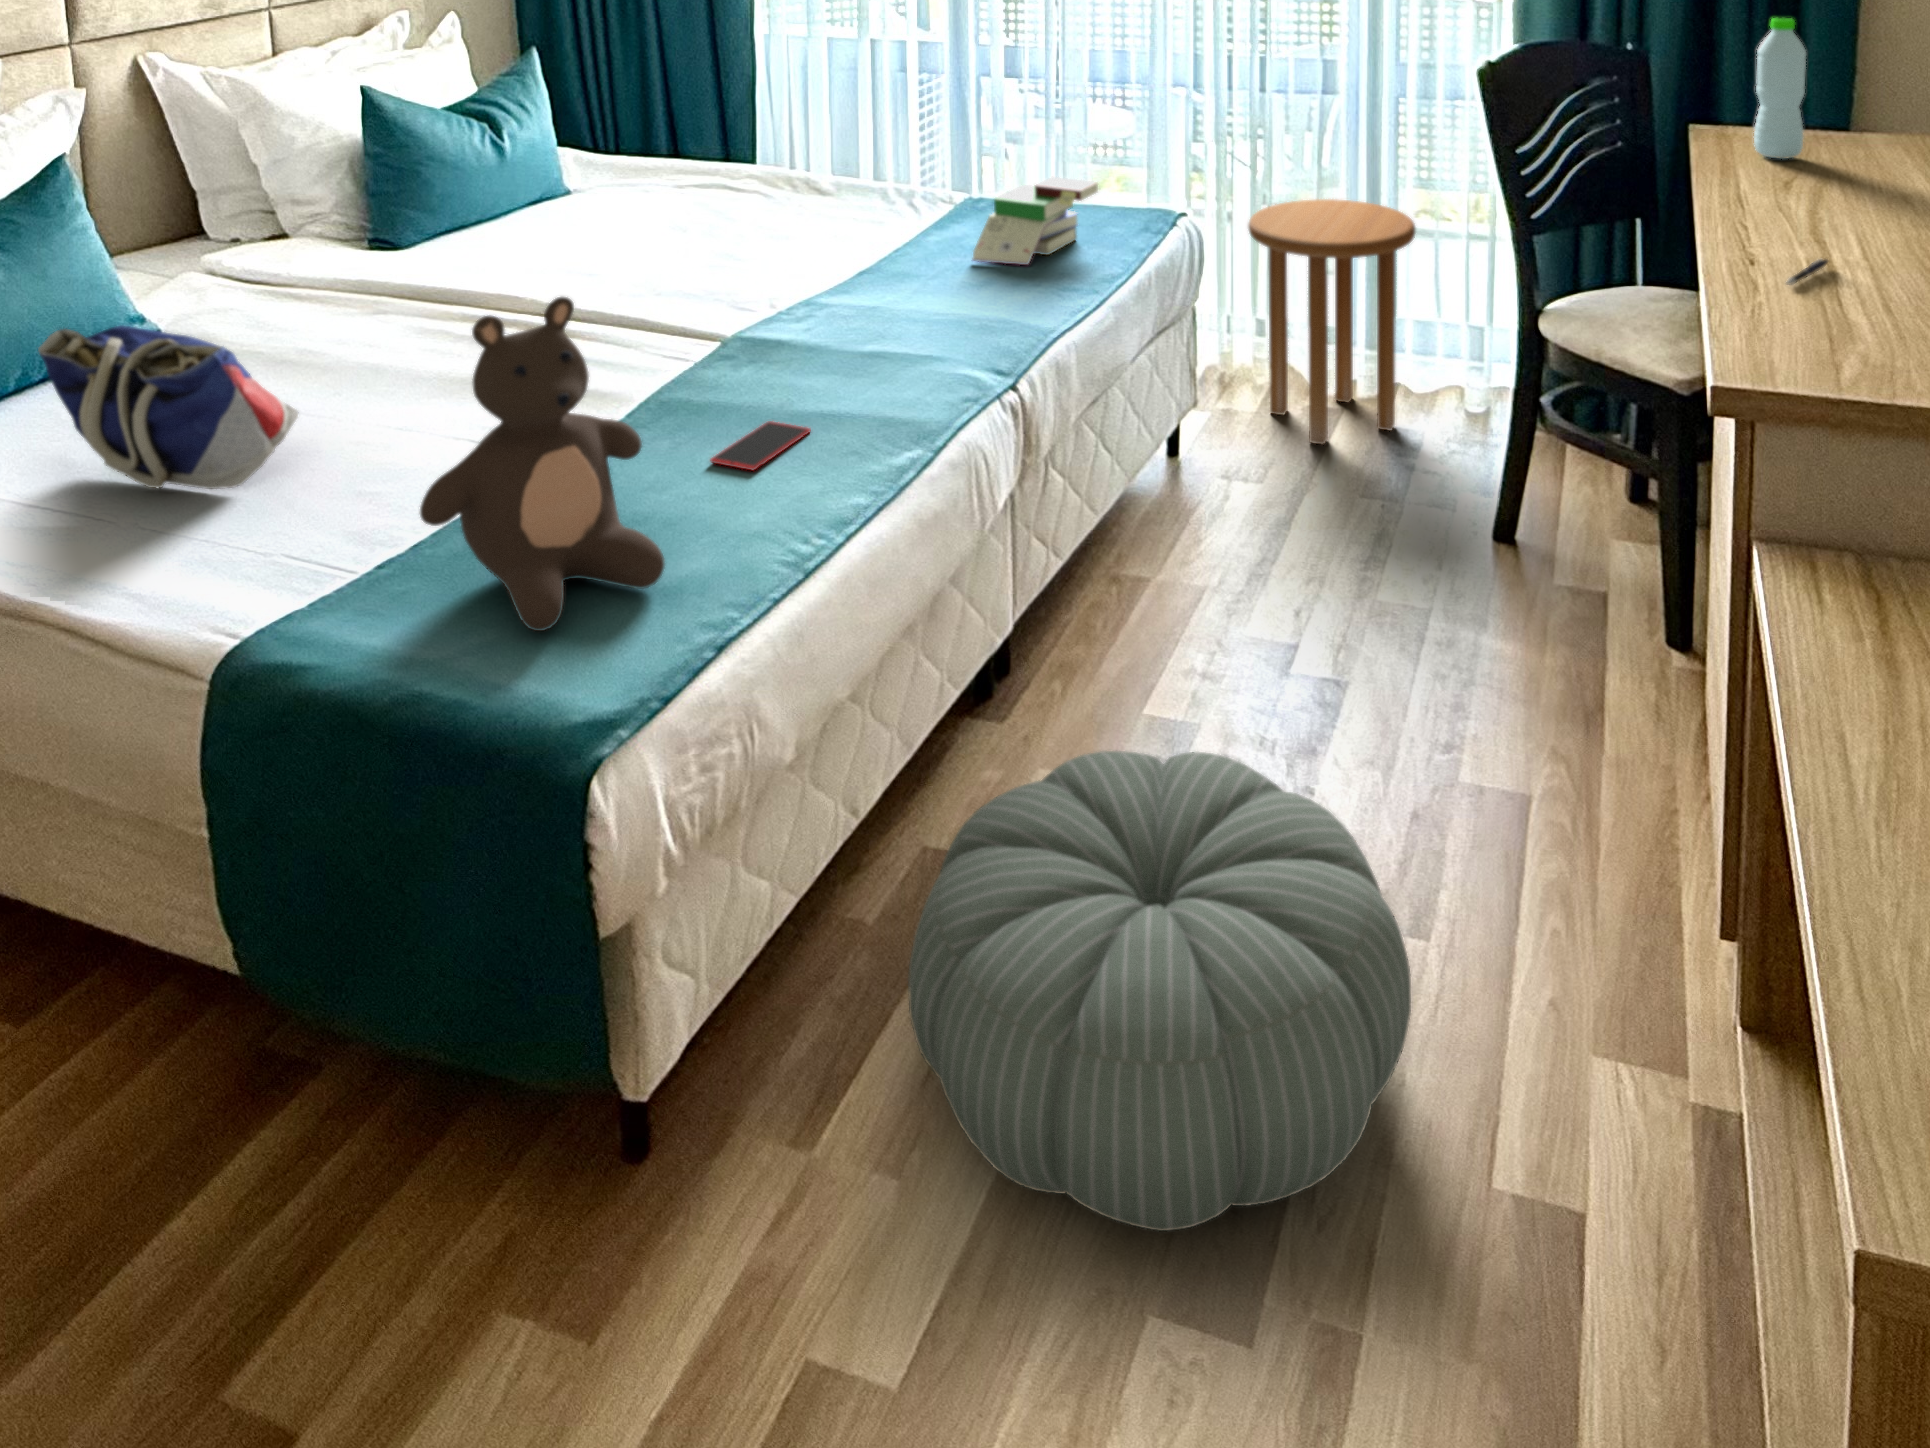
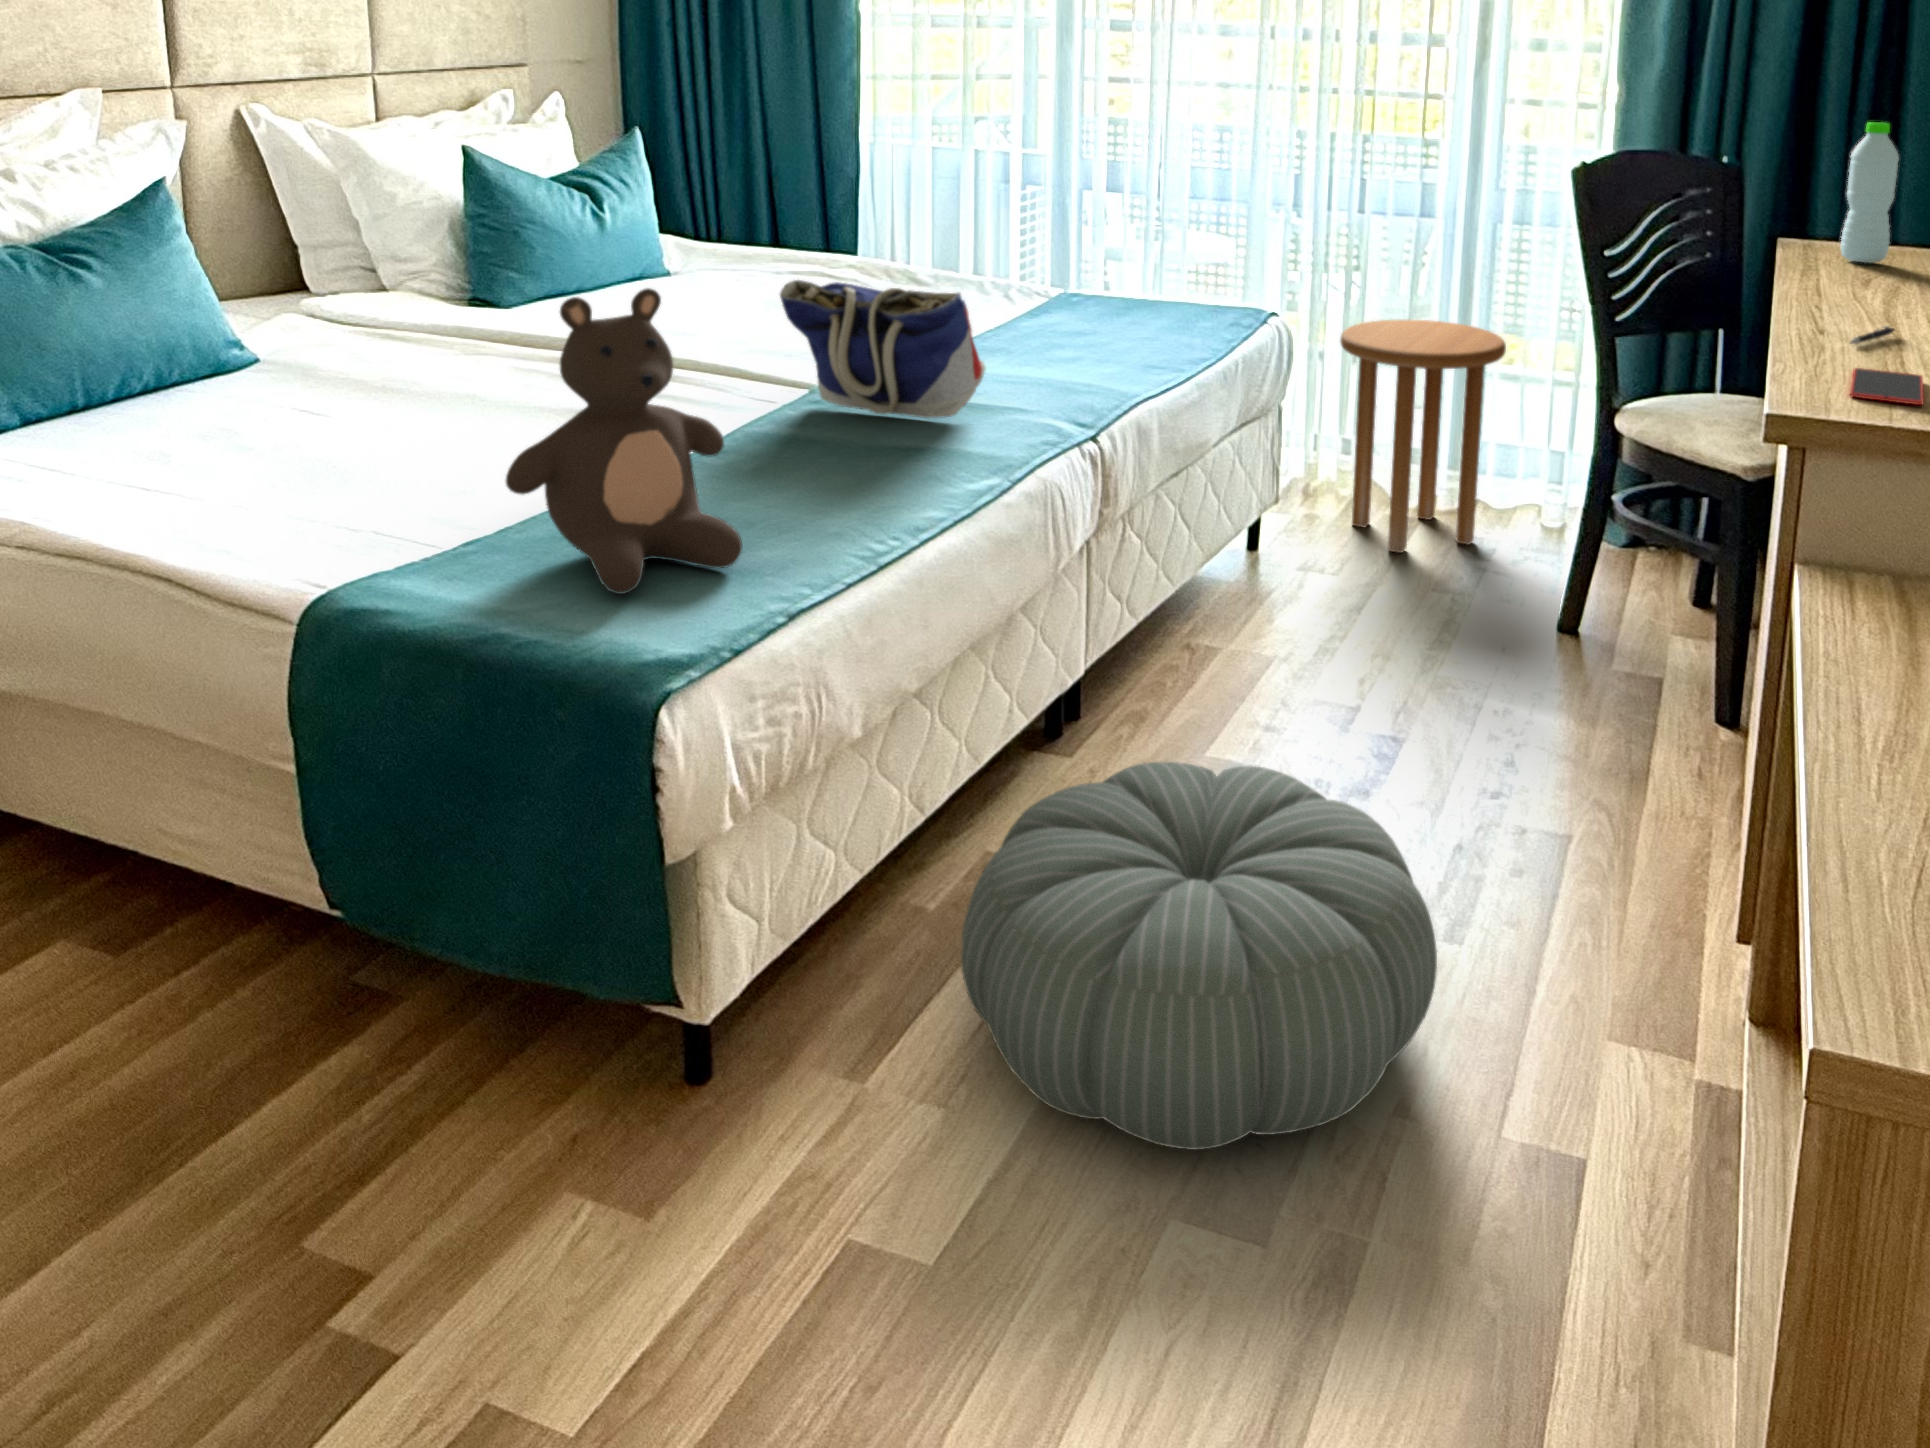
book: present [972,177,1098,265] -> none [1061,267,1191,347]
tote bag: present [39,326,298,489] -> present [780,280,985,418]
smartphone: present [710,421,811,471] -> present [1850,368,1924,405]

